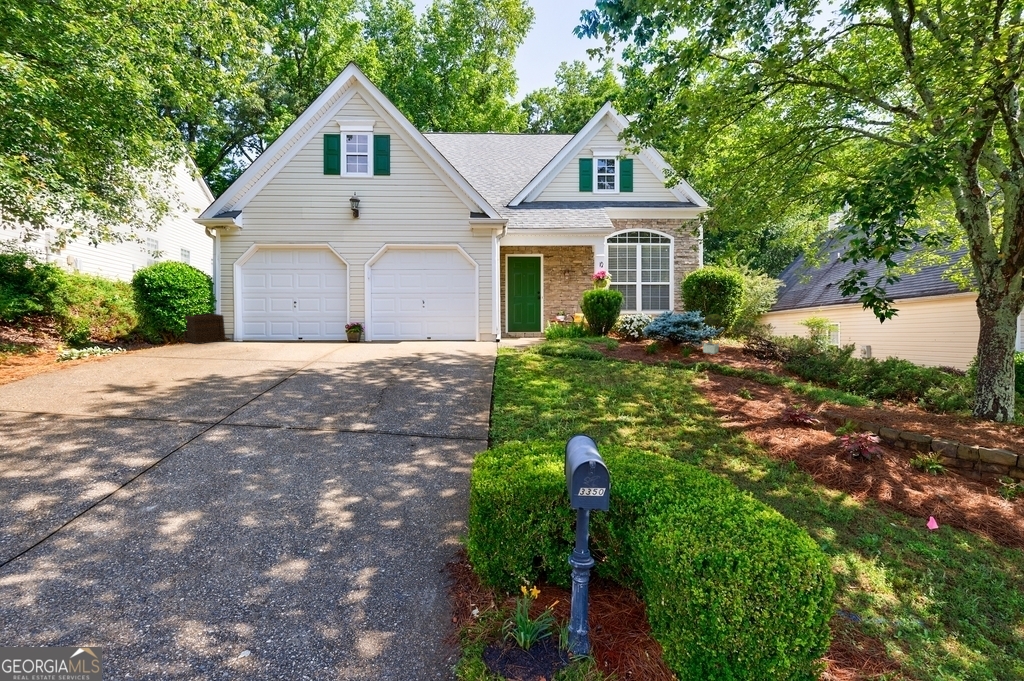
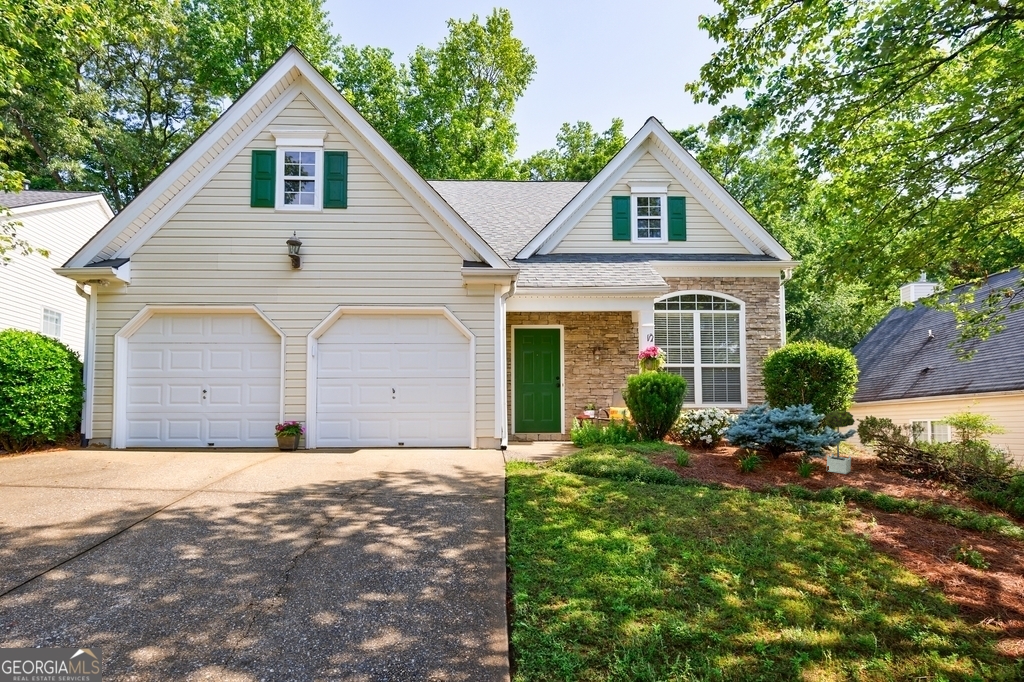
wooden crate: present [184,313,225,344] -> none [15,407,82,456]

